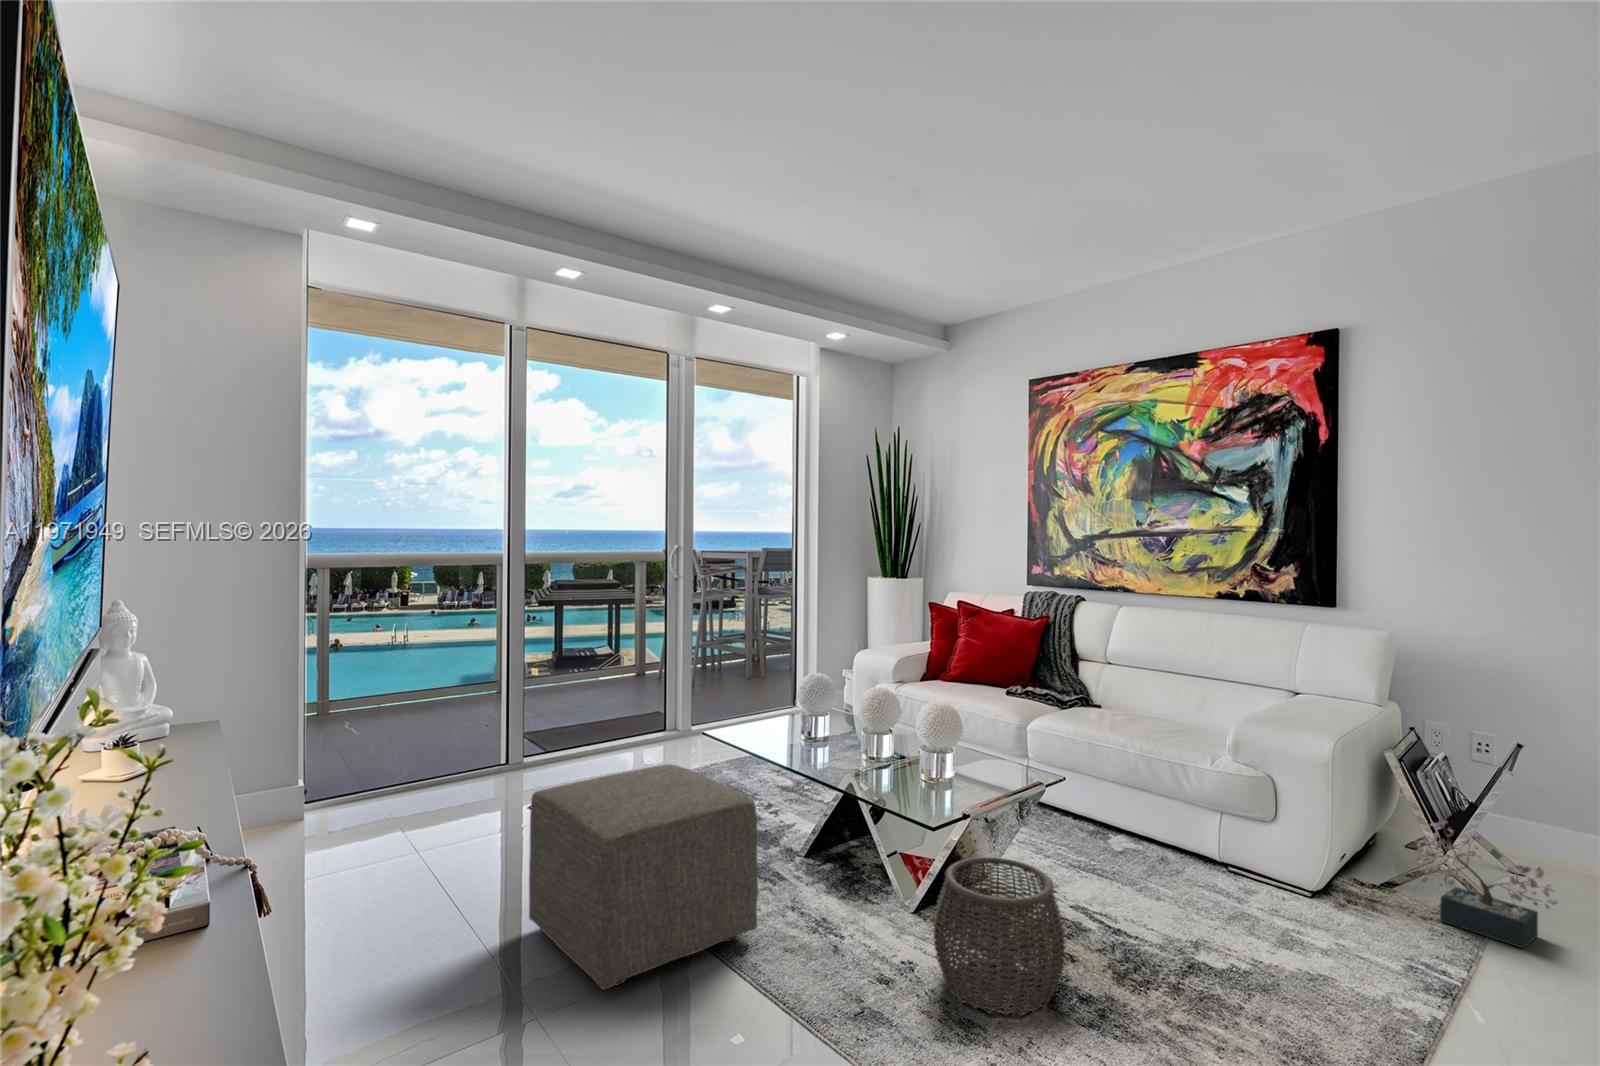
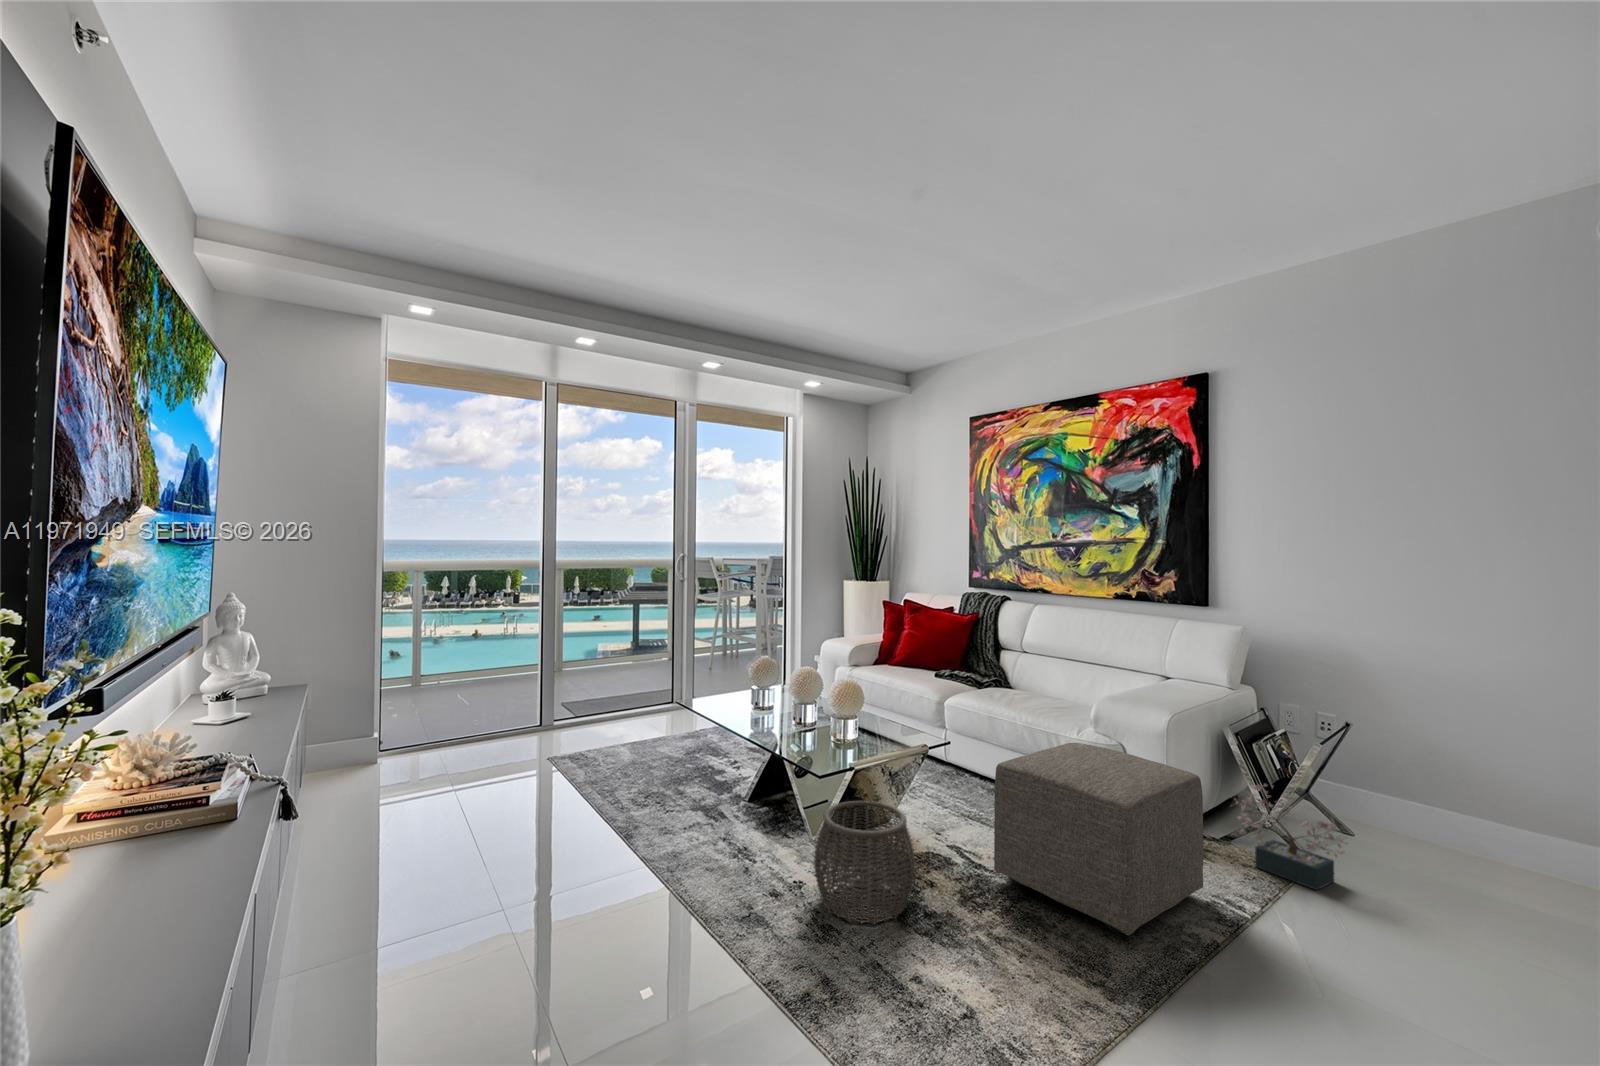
ottoman: present [529,764,758,990] -> present [994,743,1204,936]

